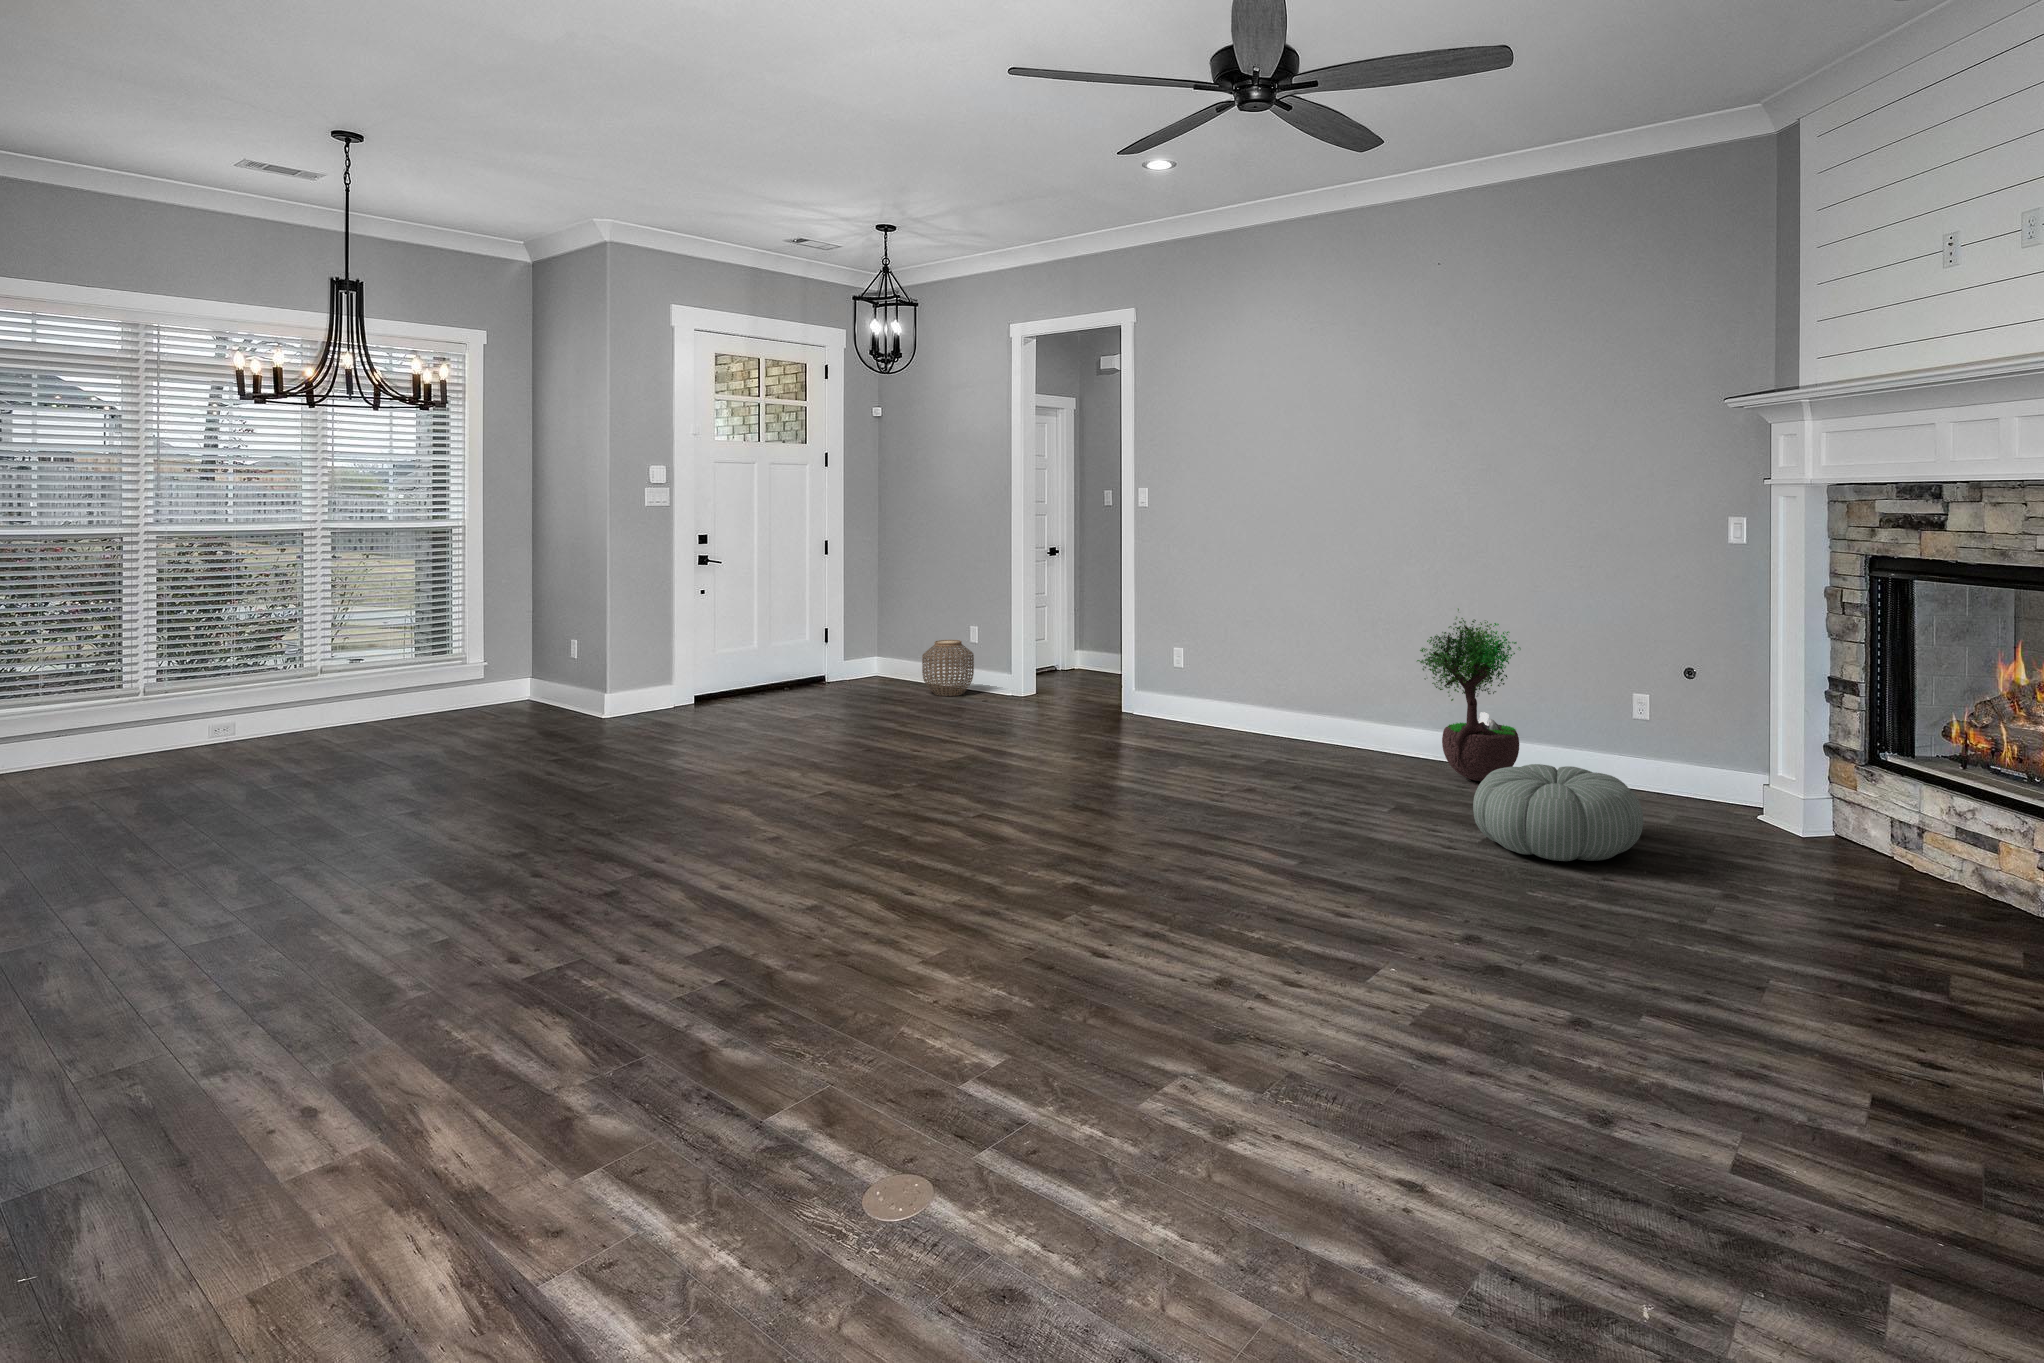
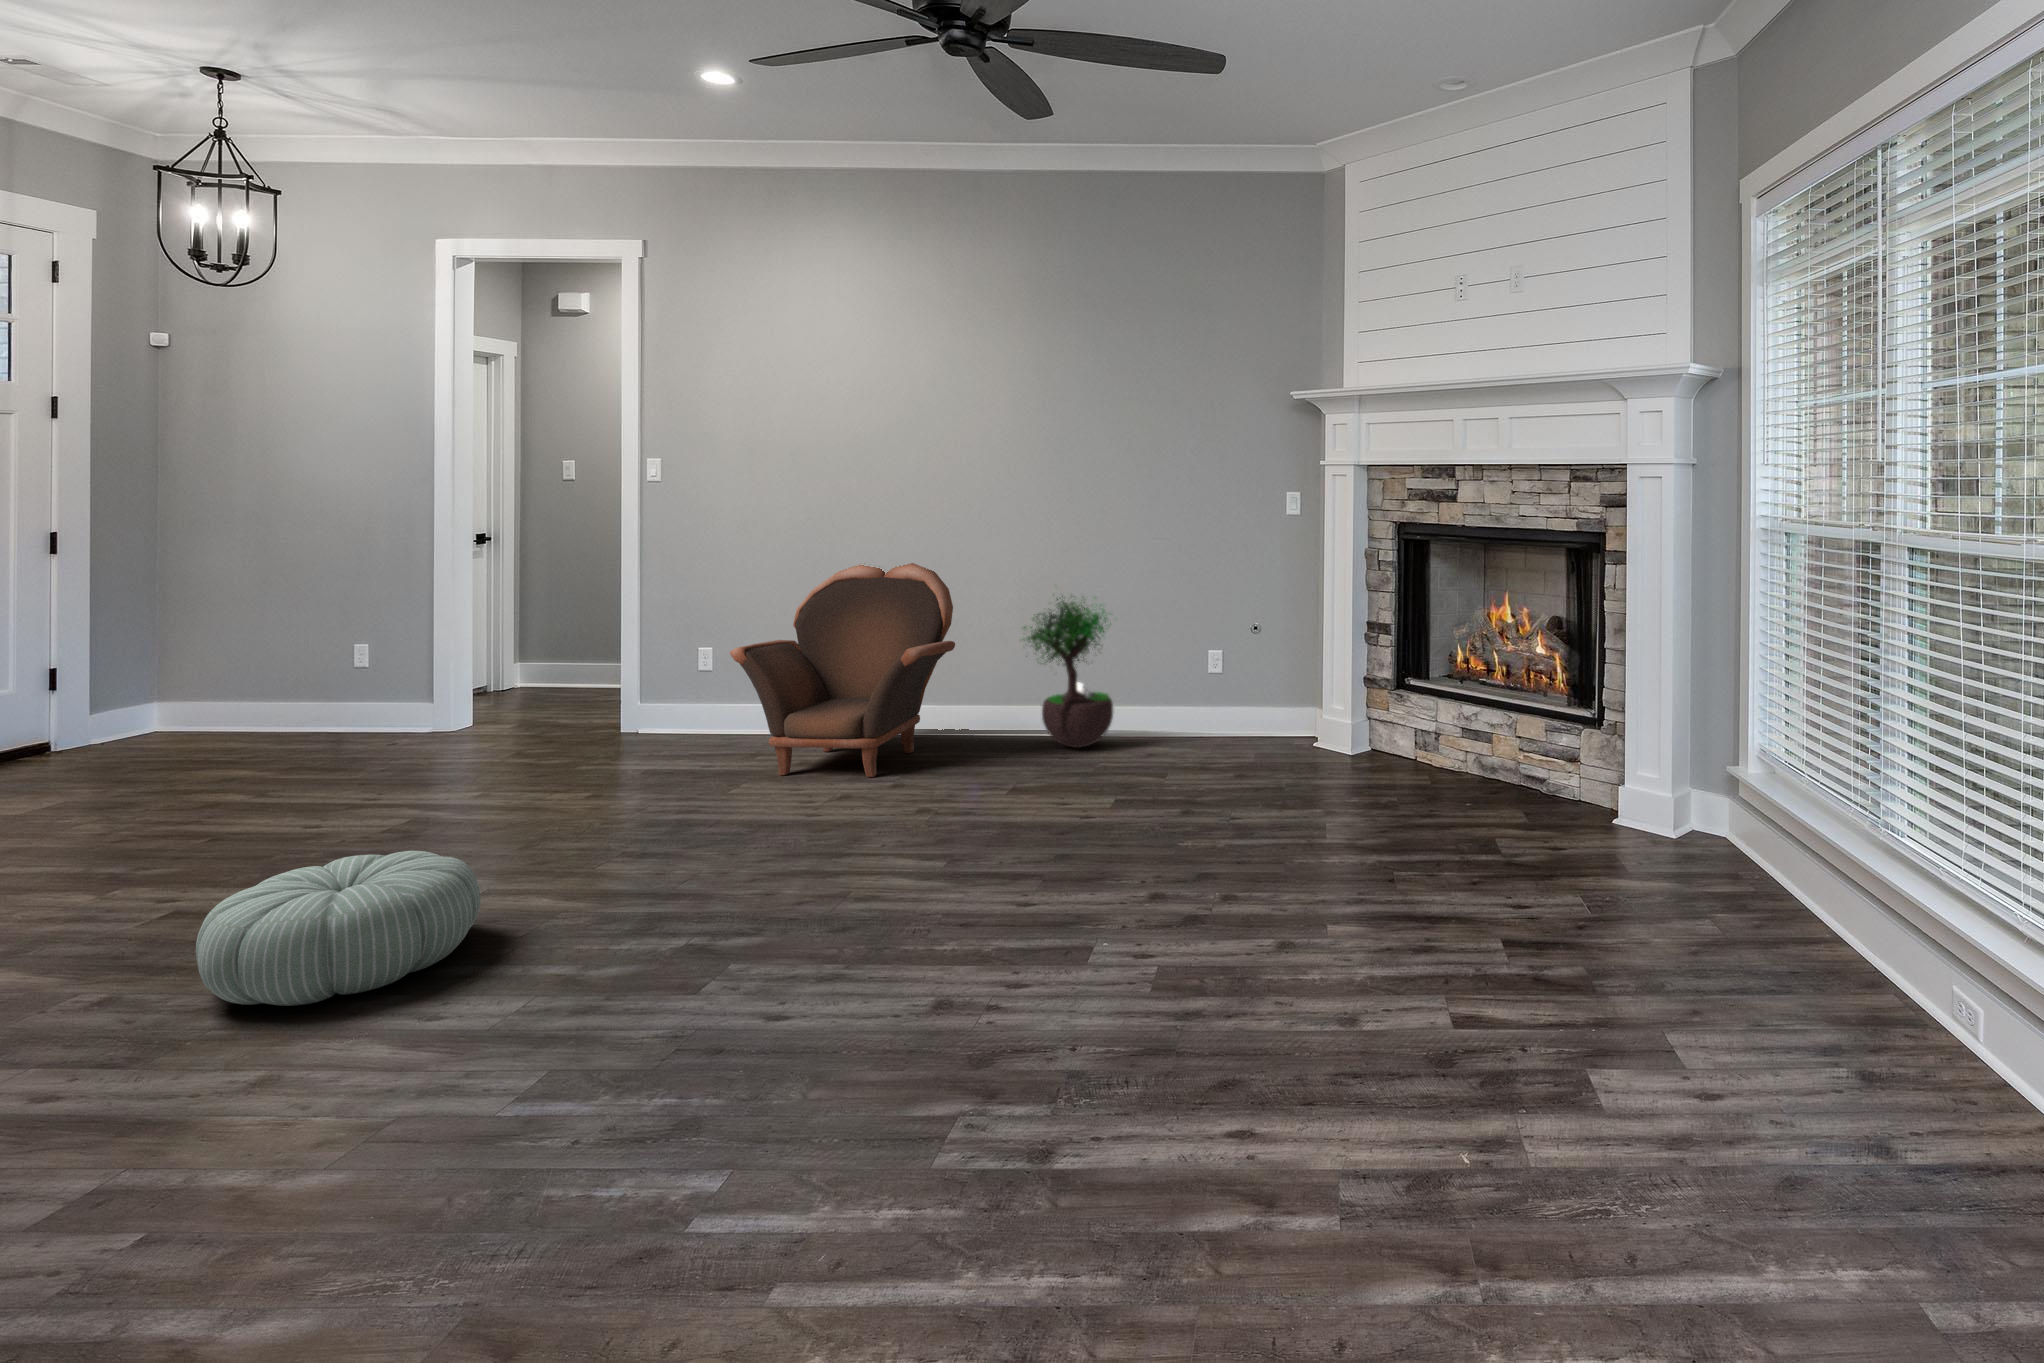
armchair: none [1163,577,1362,778] -> present [730,563,955,777]
woven basket: present [922,640,974,696] -> none [335,667,419,742]
pouf: present [1473,764,1643,861] -> present [196,851,480,1006]

